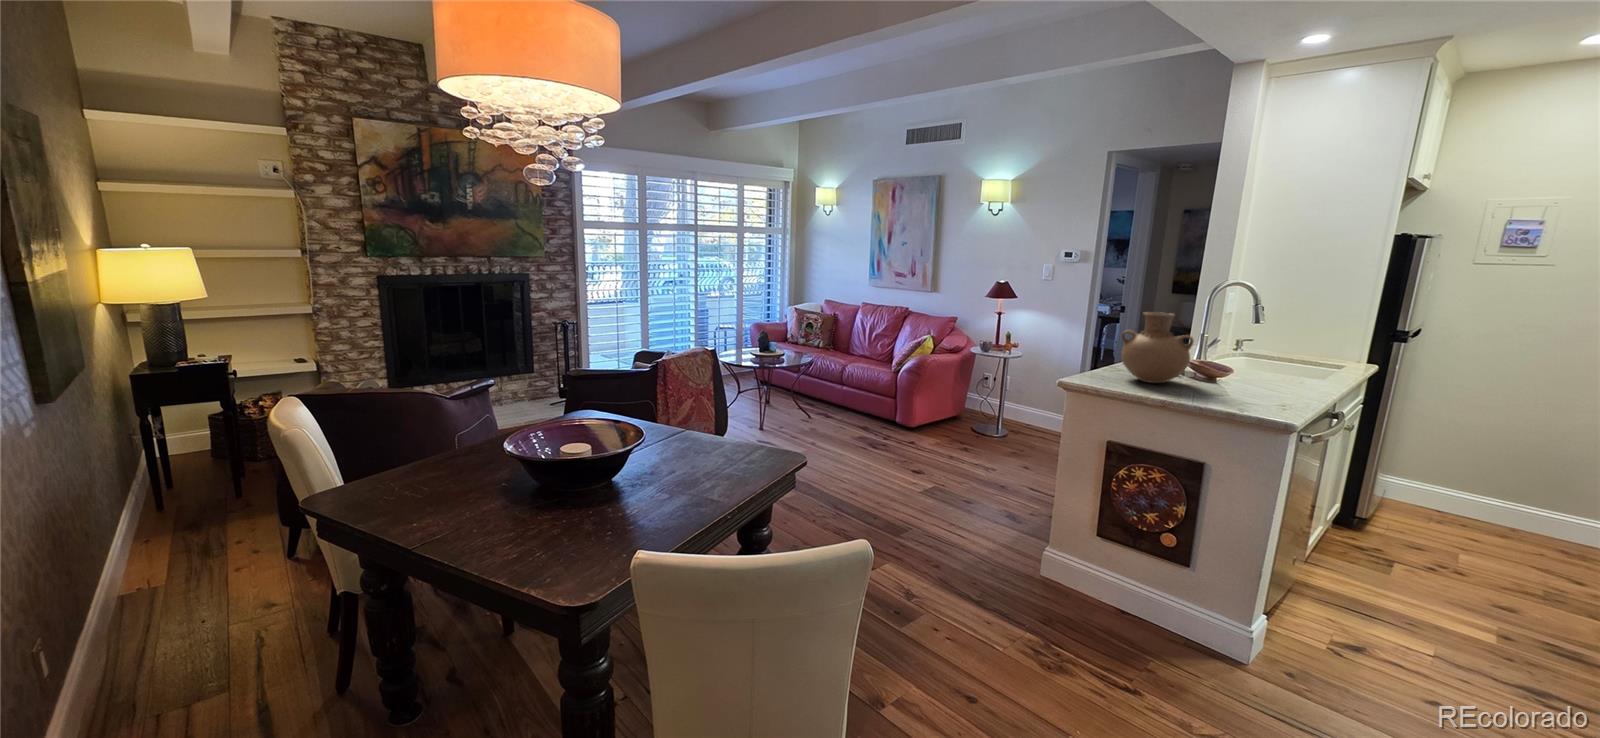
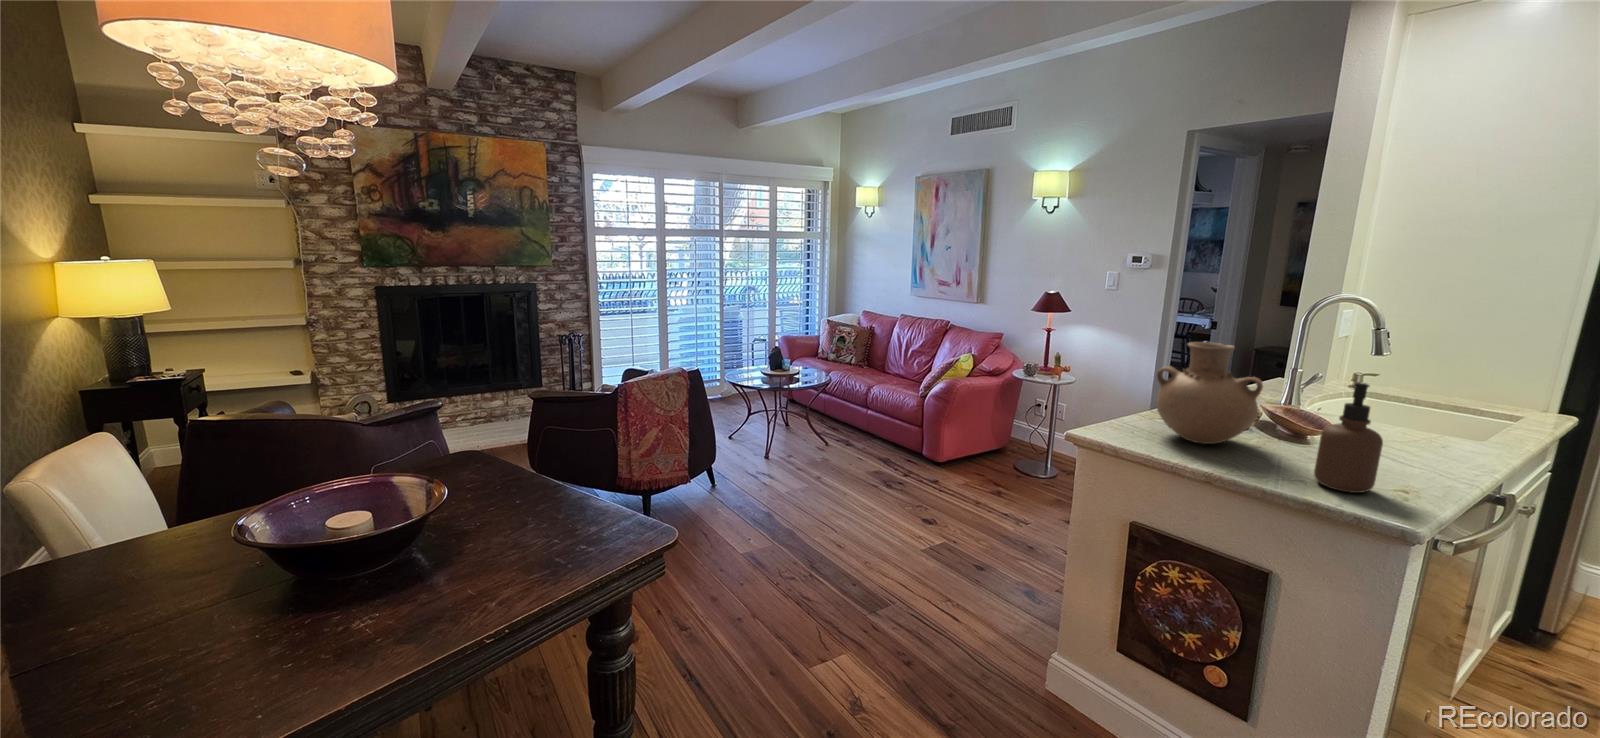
soap dispenser: none [1230,334,1272,406] -> present [1314,382,1383,493]

